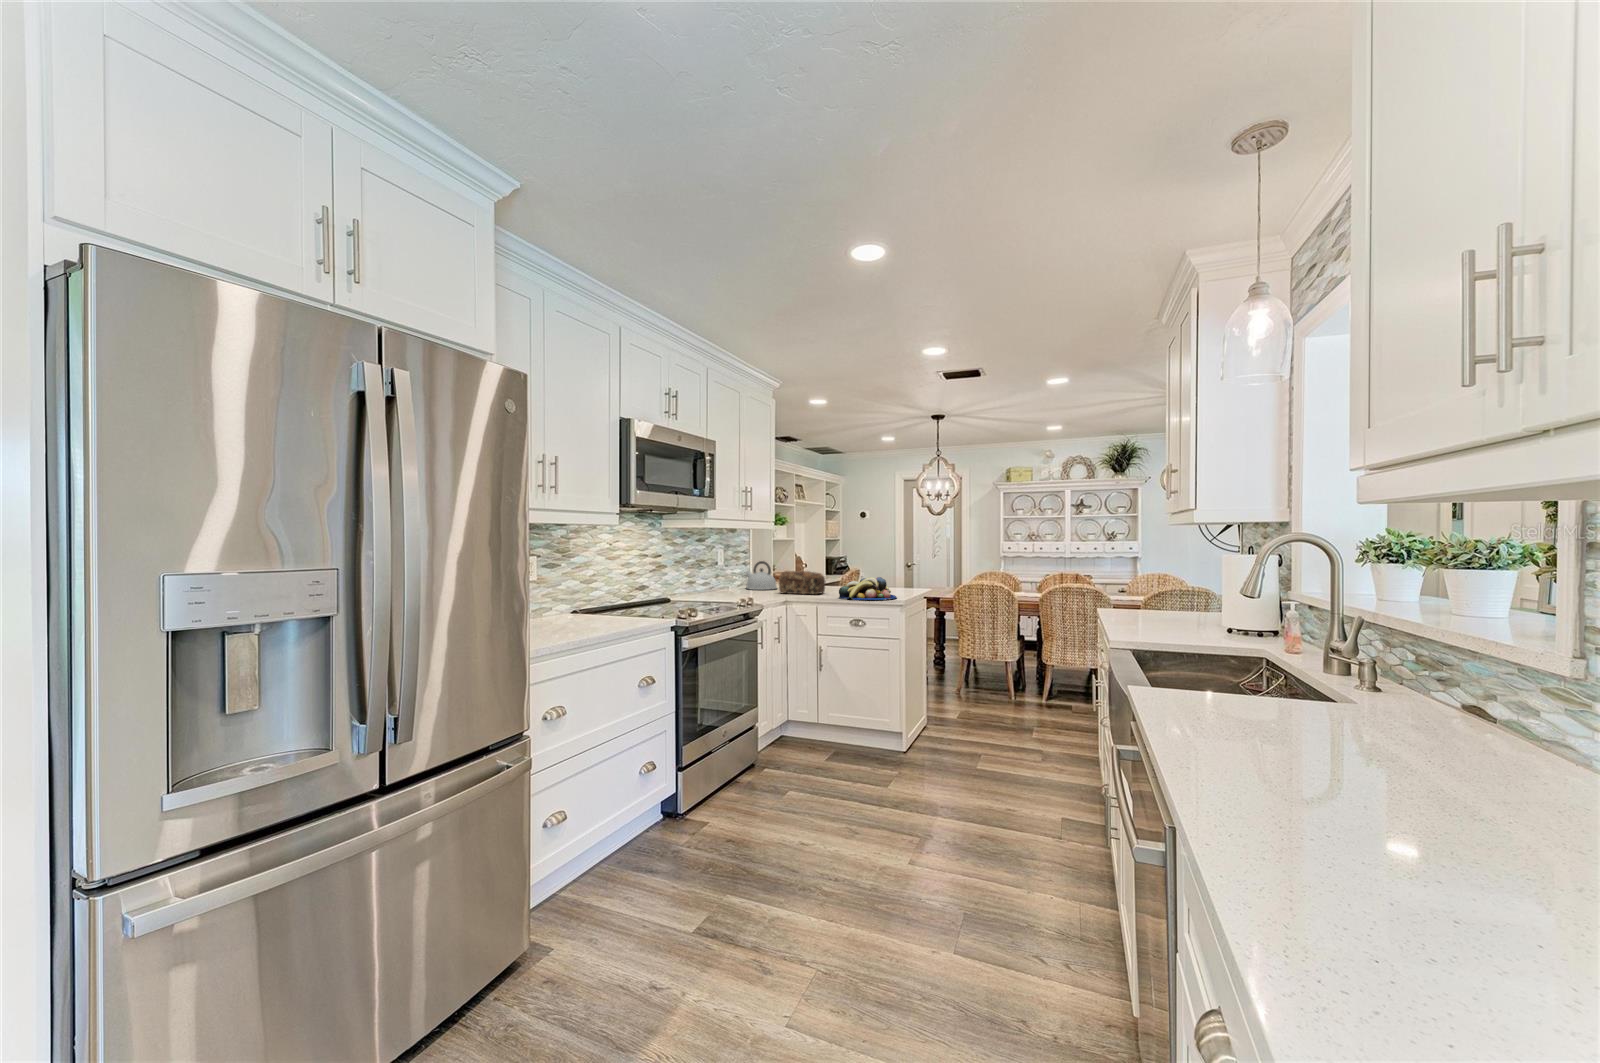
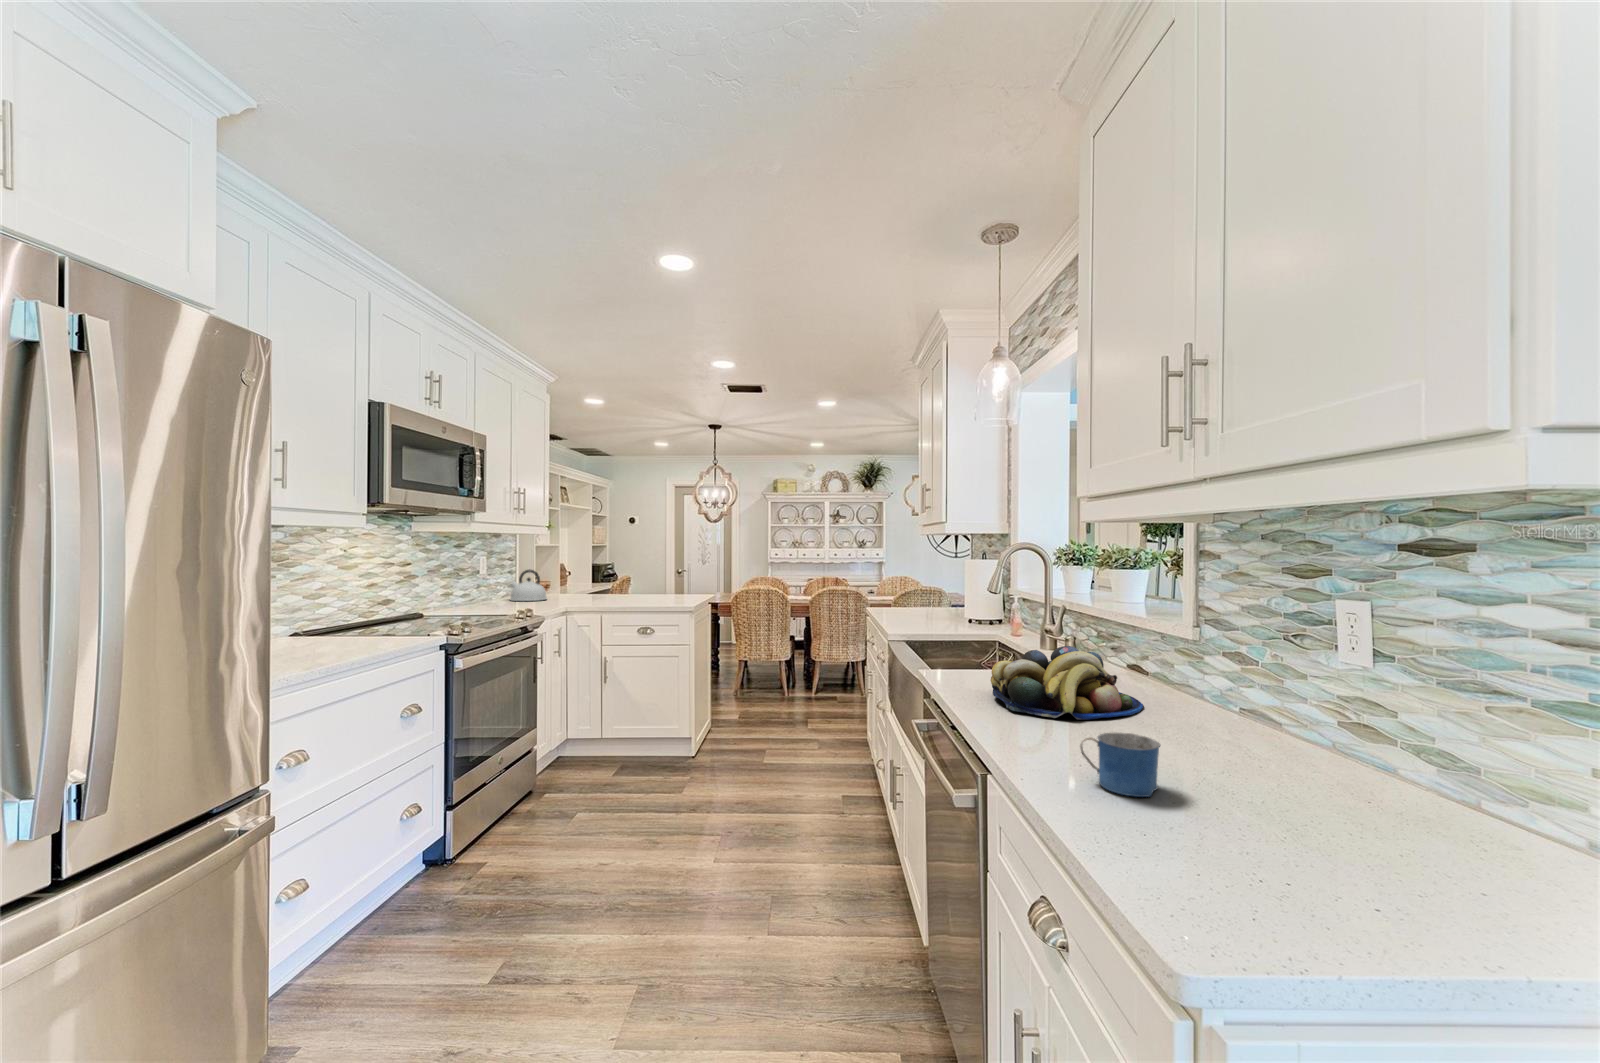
bread loaf: present [779,571,825,594] -> none [552,580,604,604]
fruit bowl: present [839,577,897,600] -> present [990,646,1143,720]
mug: none [1337,805,1480,911] -> present [1080,733,1160,797]

